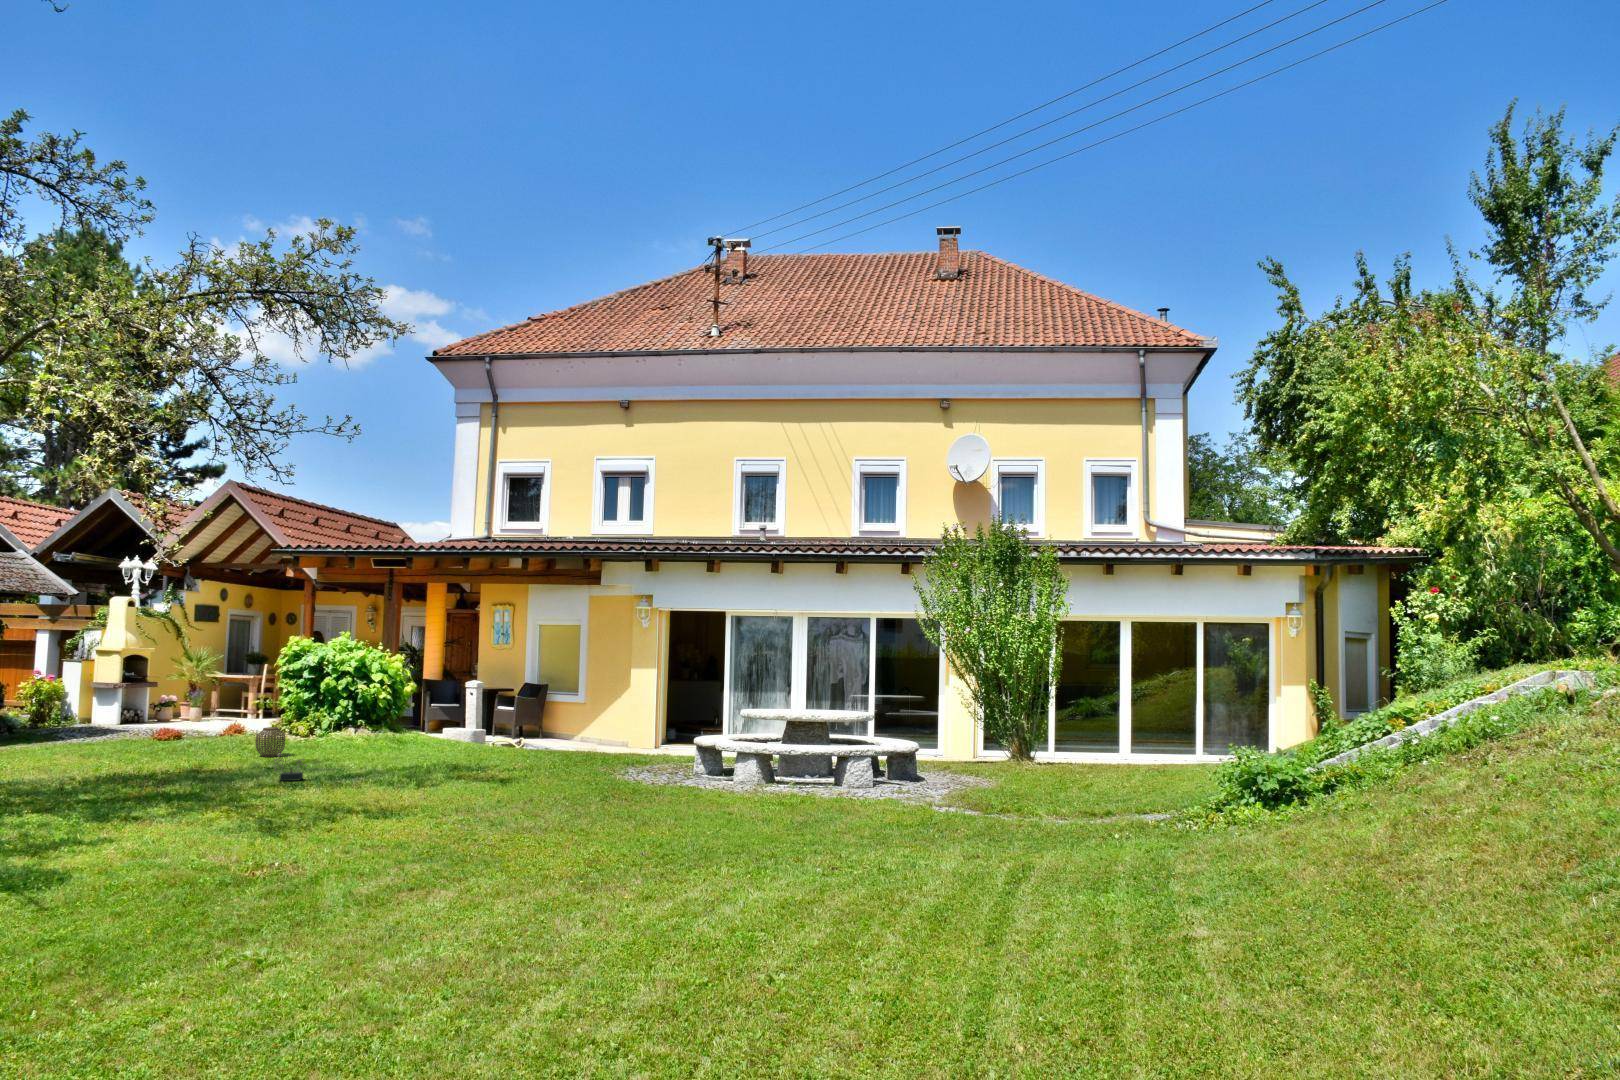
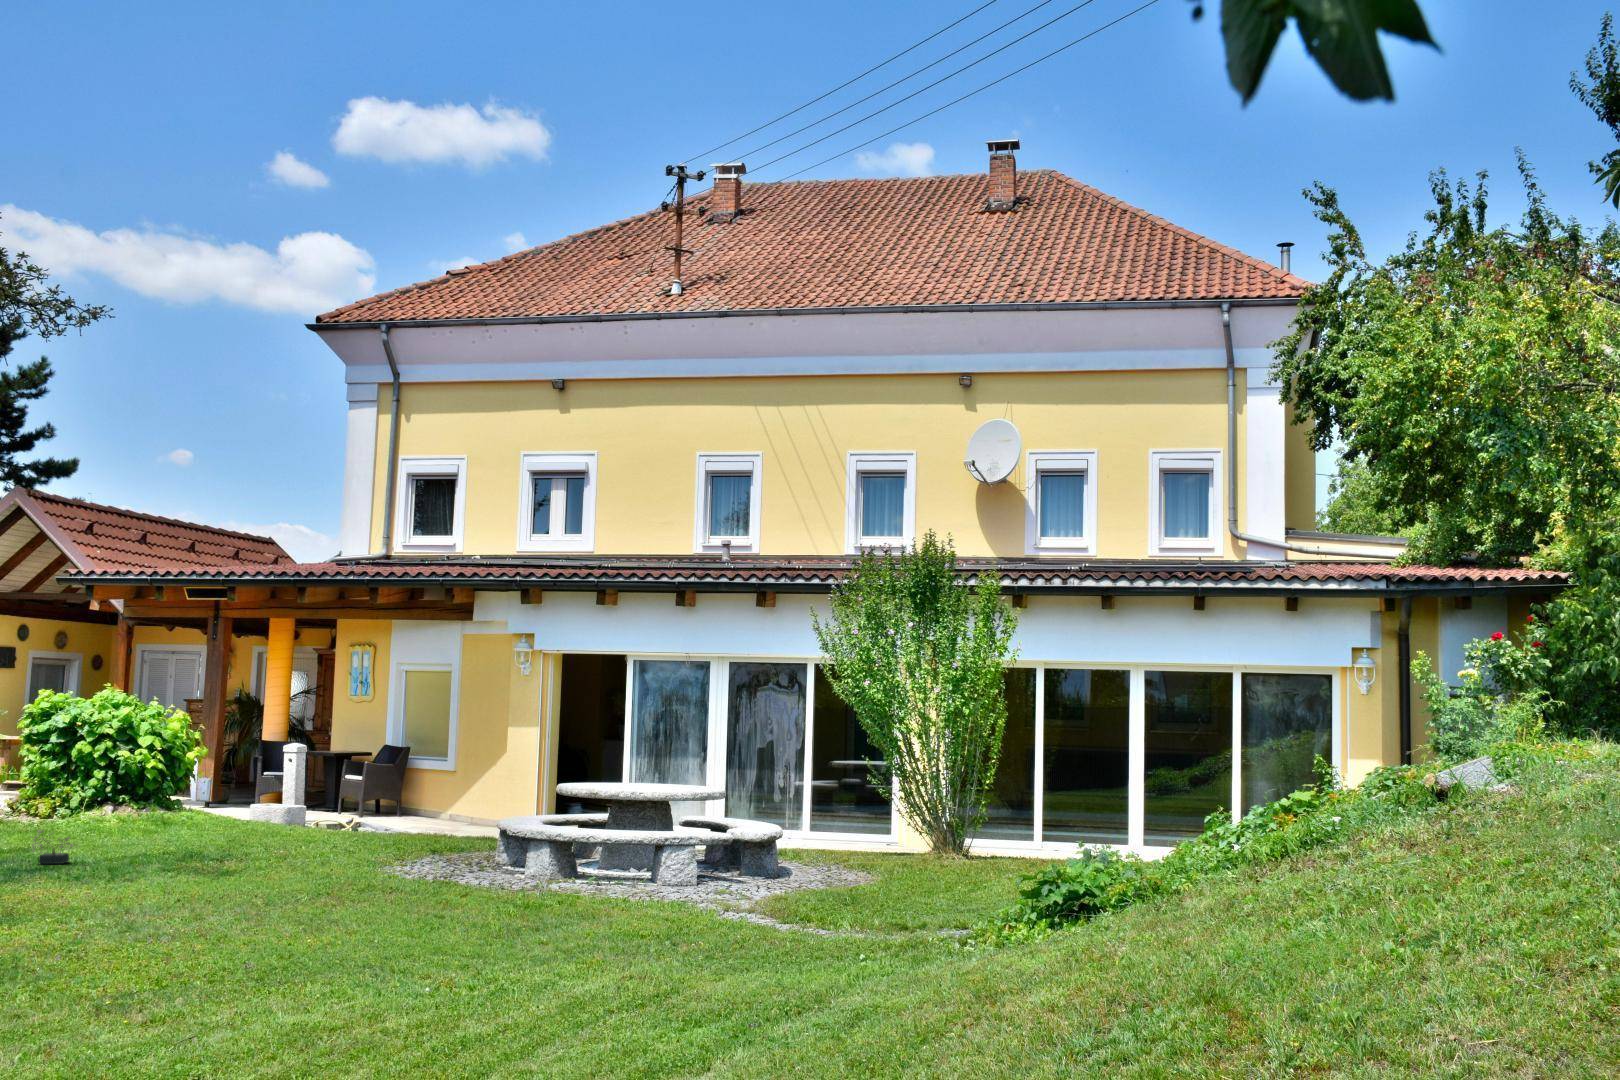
woven basket: present [256,727,286,757] -> none [40,797,77,834]

